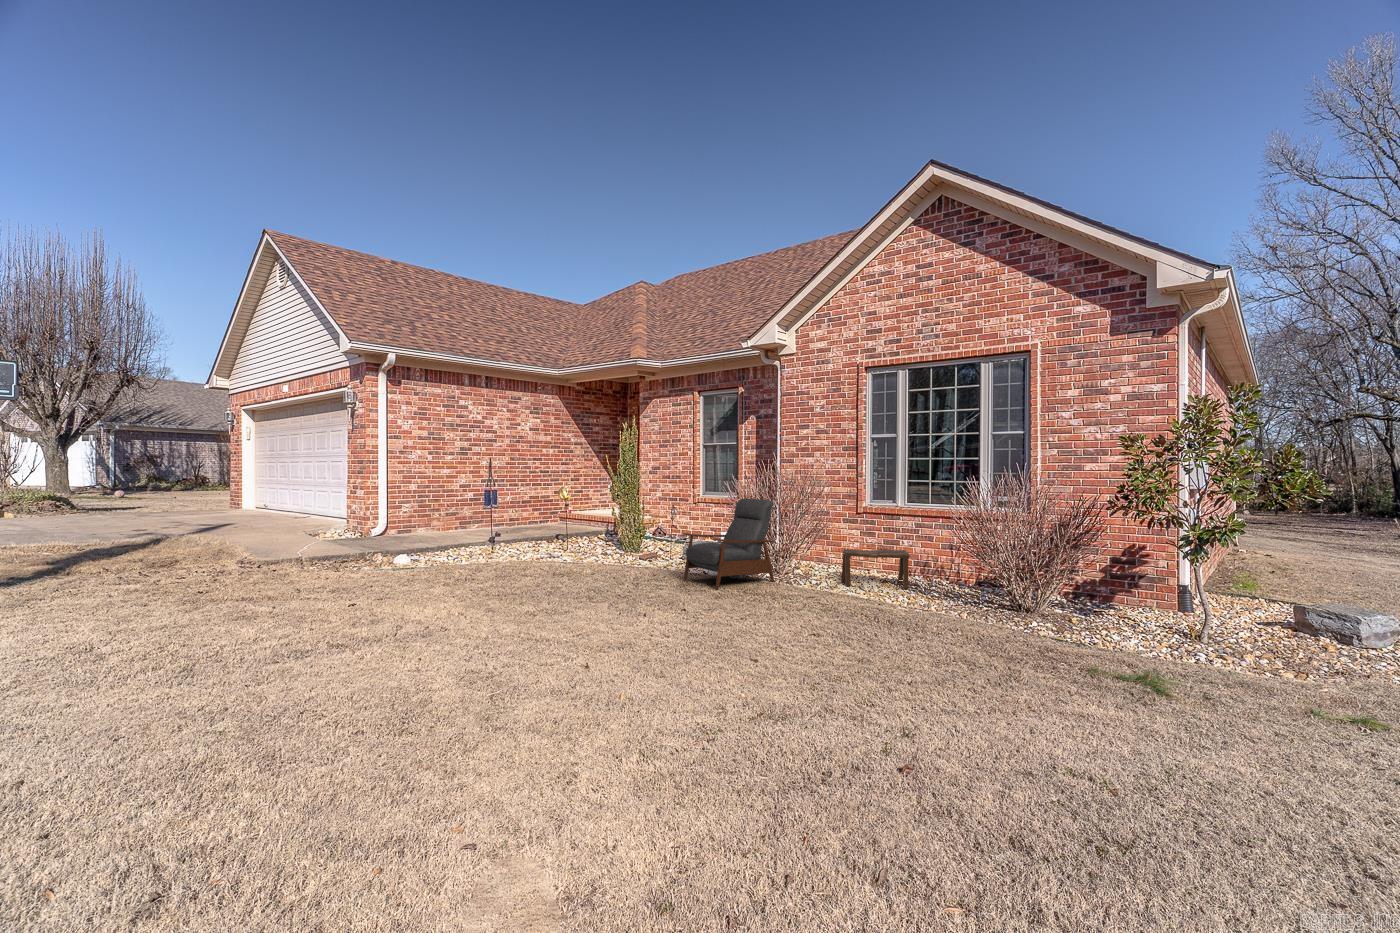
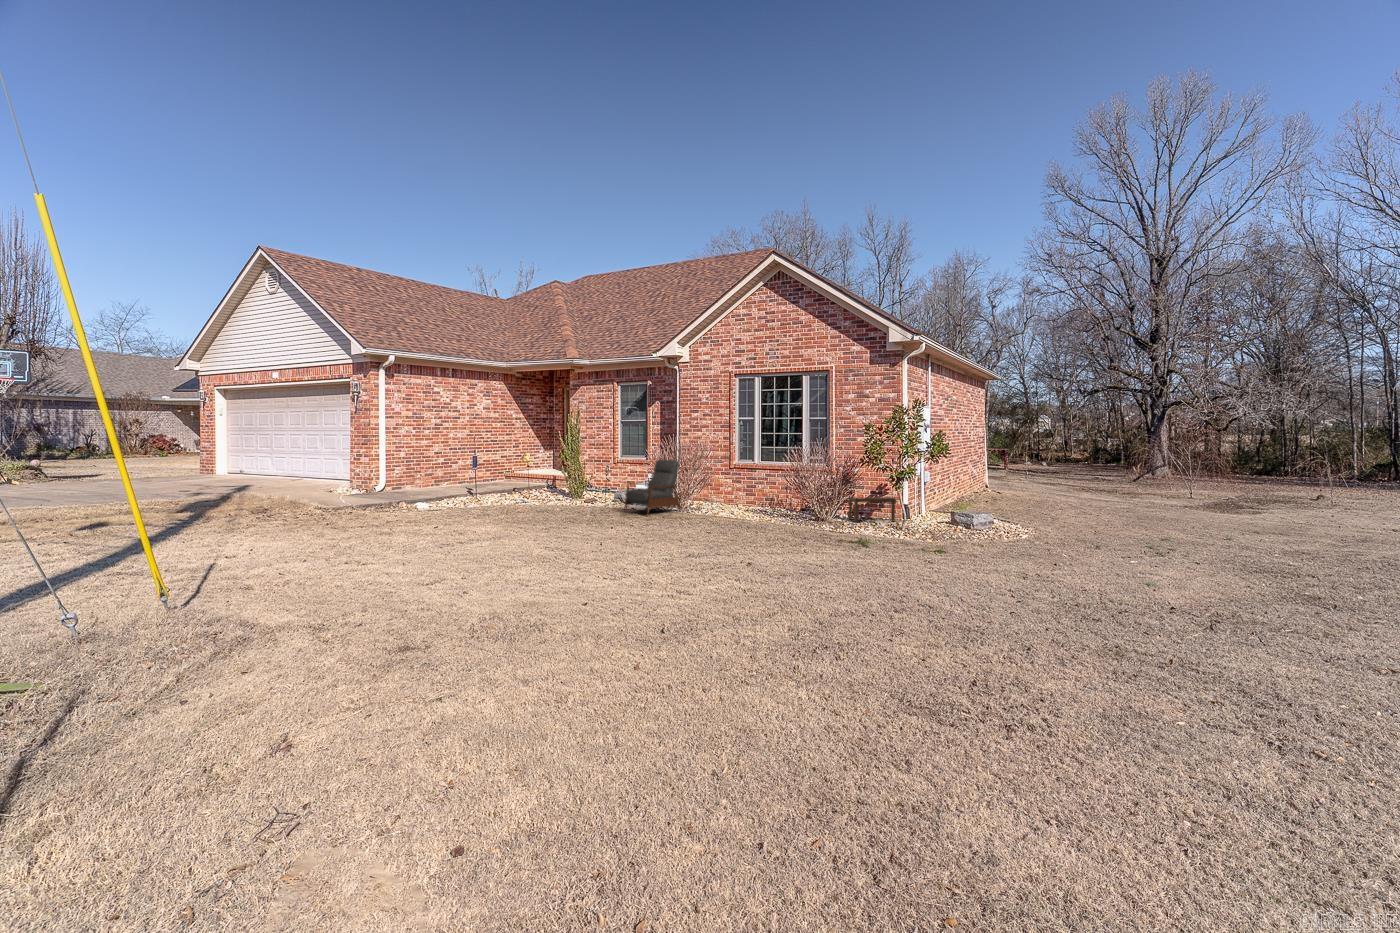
bench: present [841,549,910,589] -> present [848,497,896,522]

